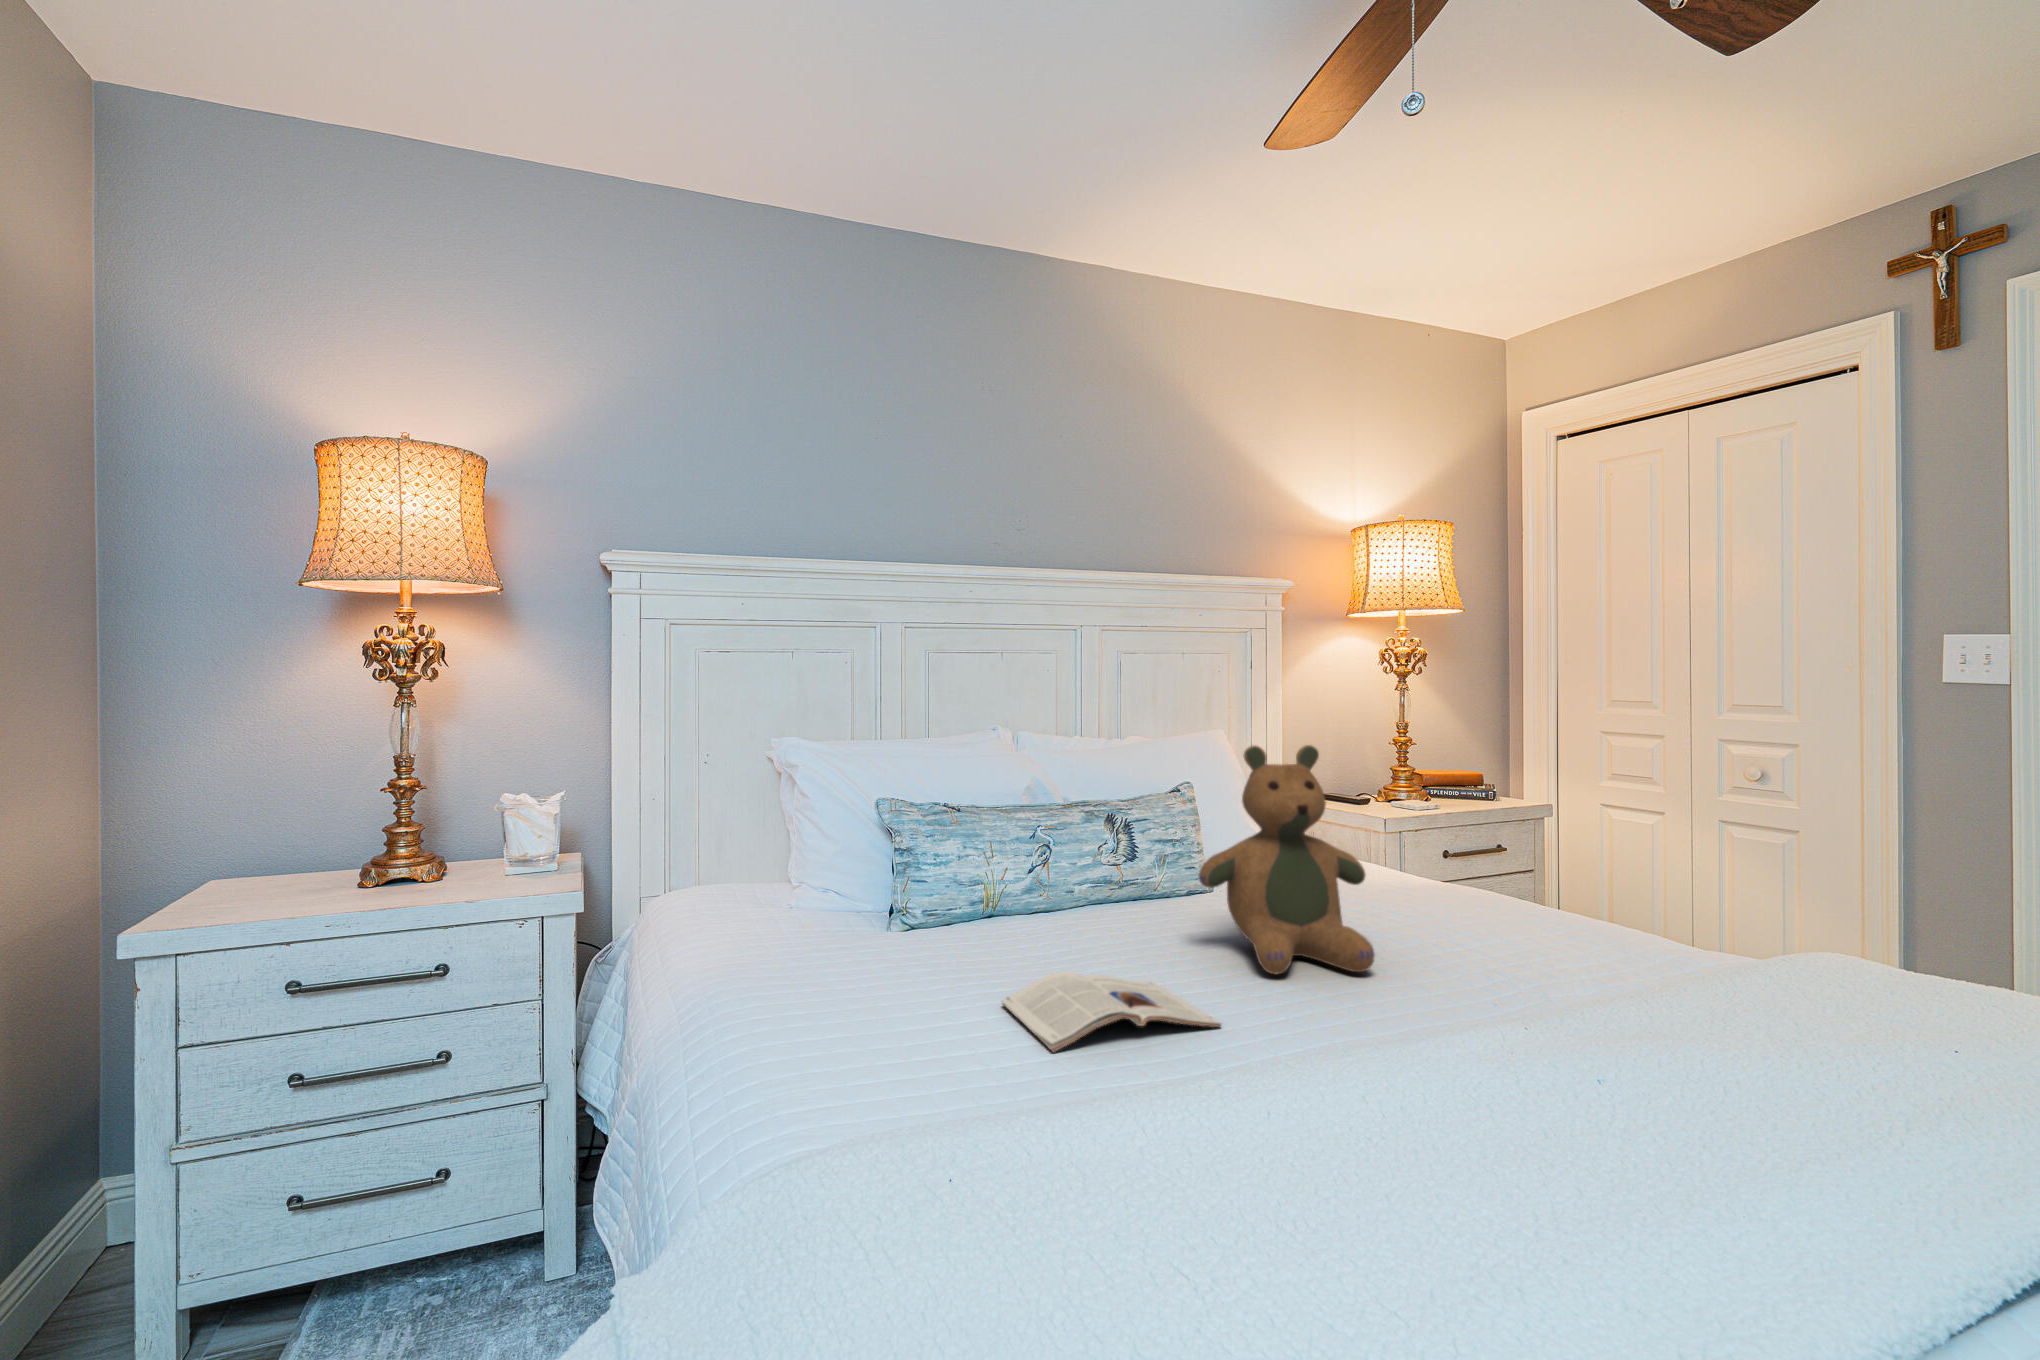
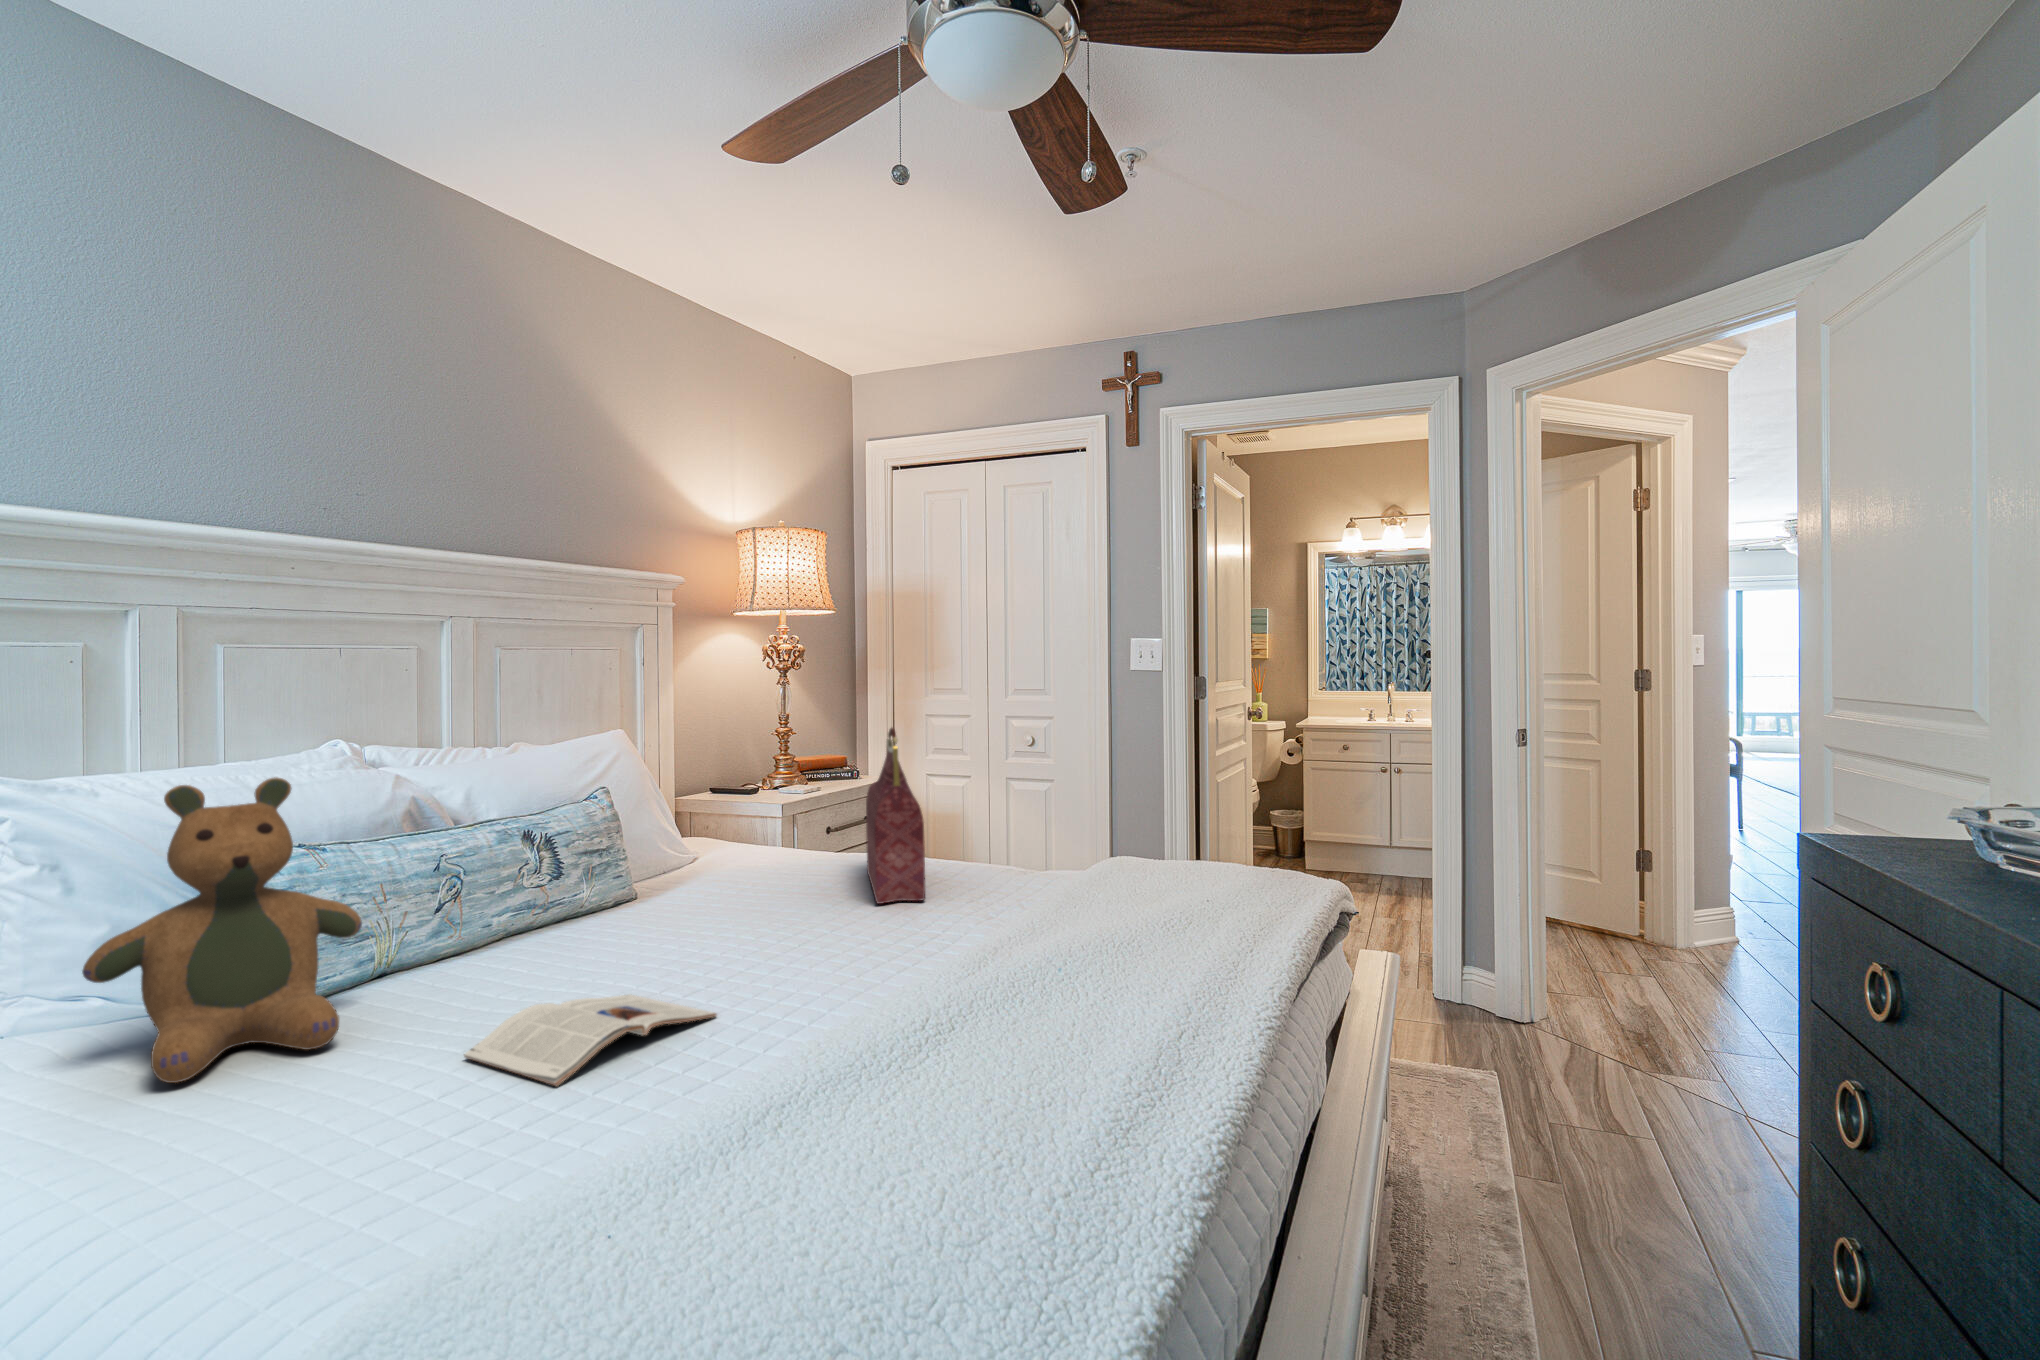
handbag: none [1455,740,1521,954] -> present [866,728,925,904]
teddy bear: present [1199,745,1375,974] -> present [82,777,362,1083]

